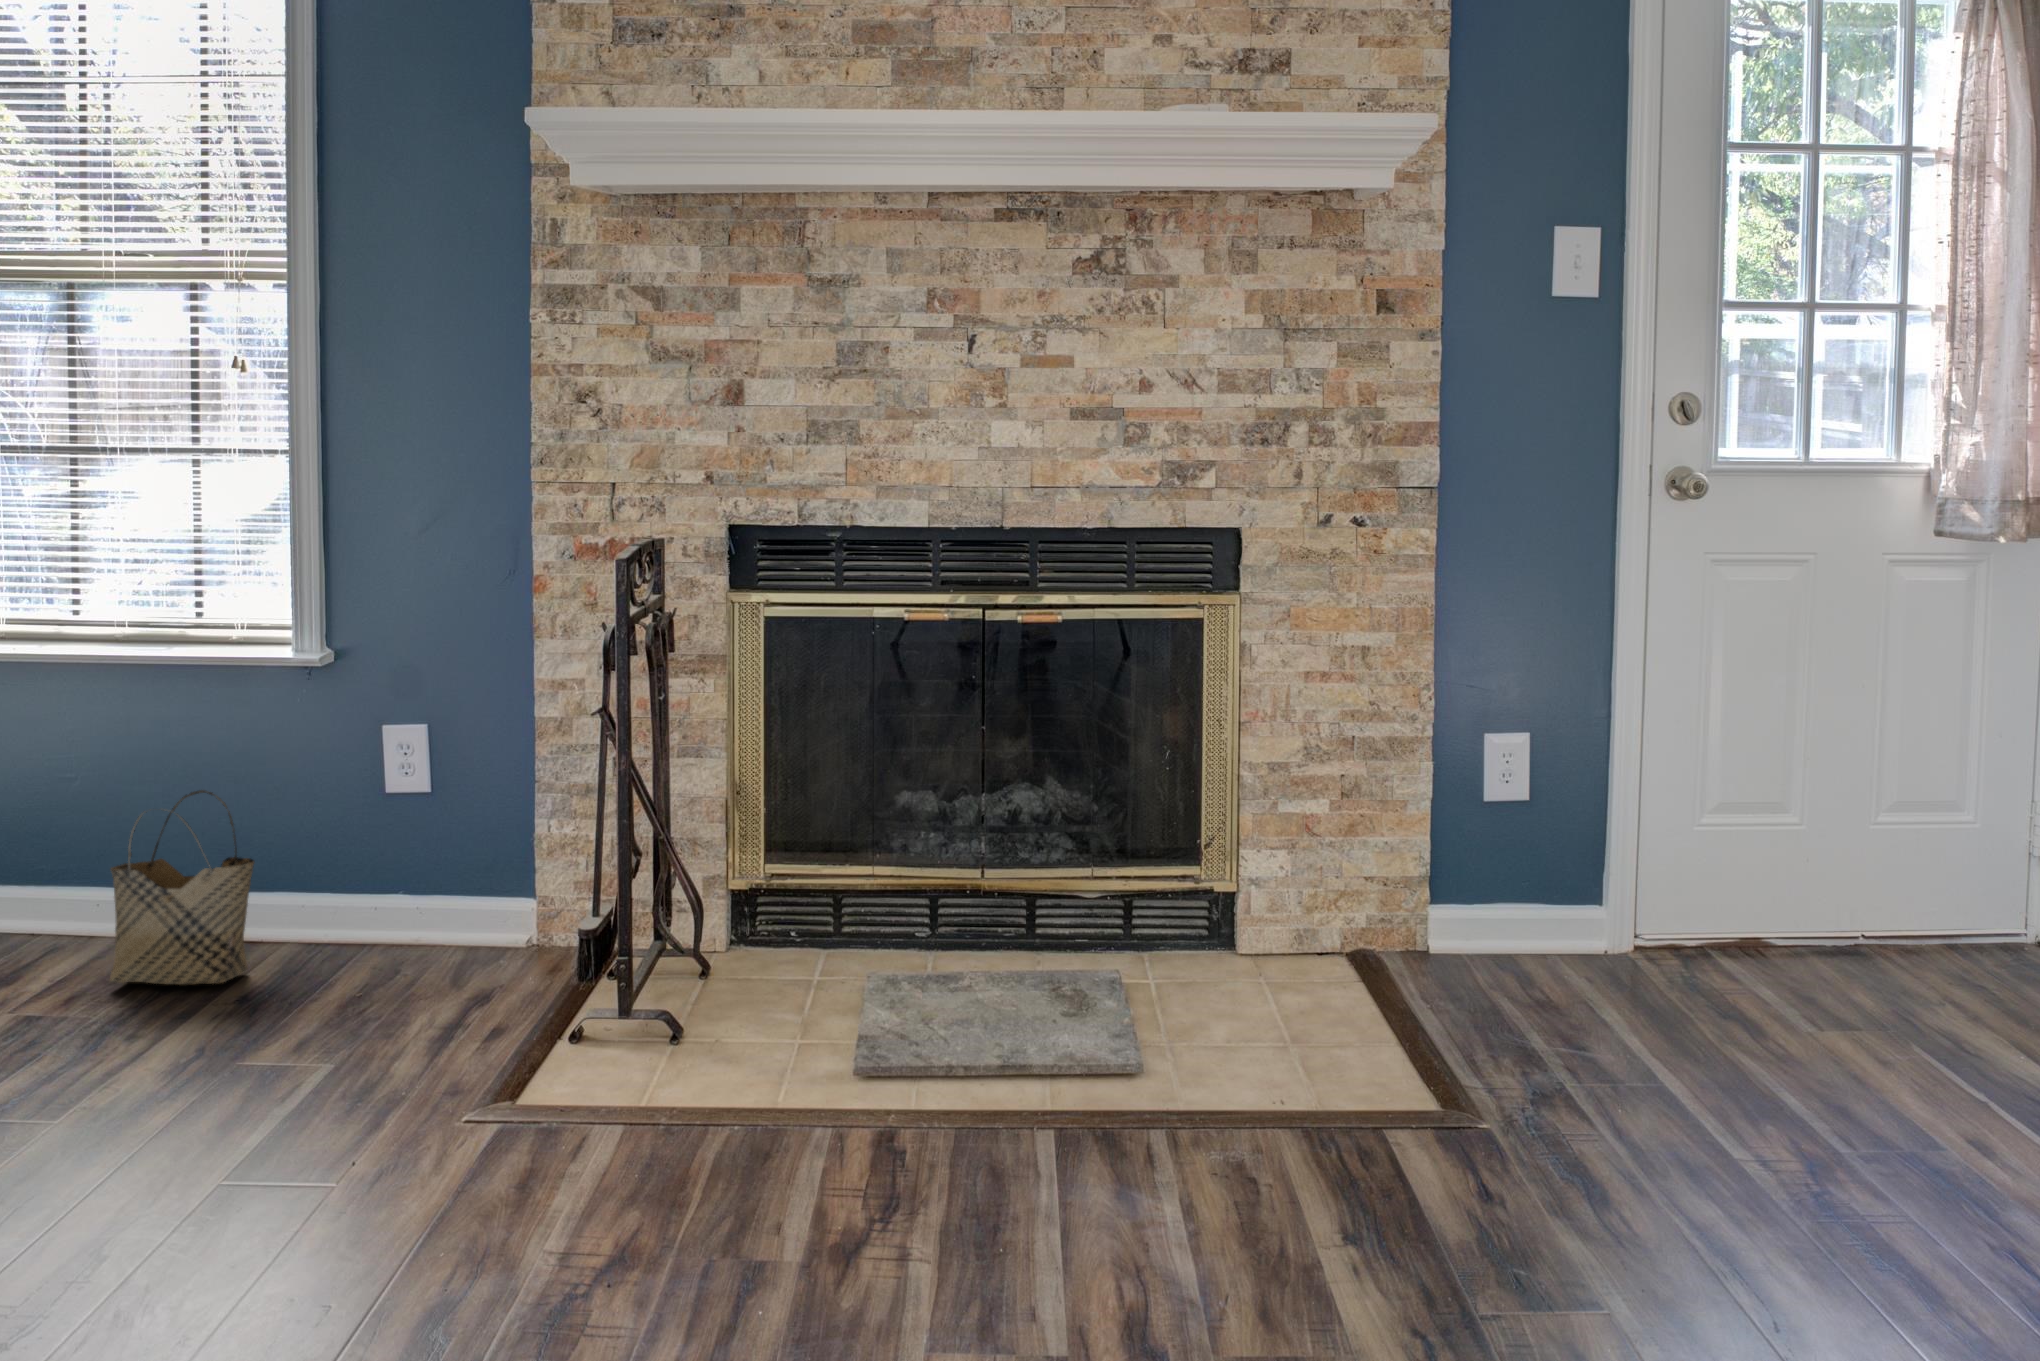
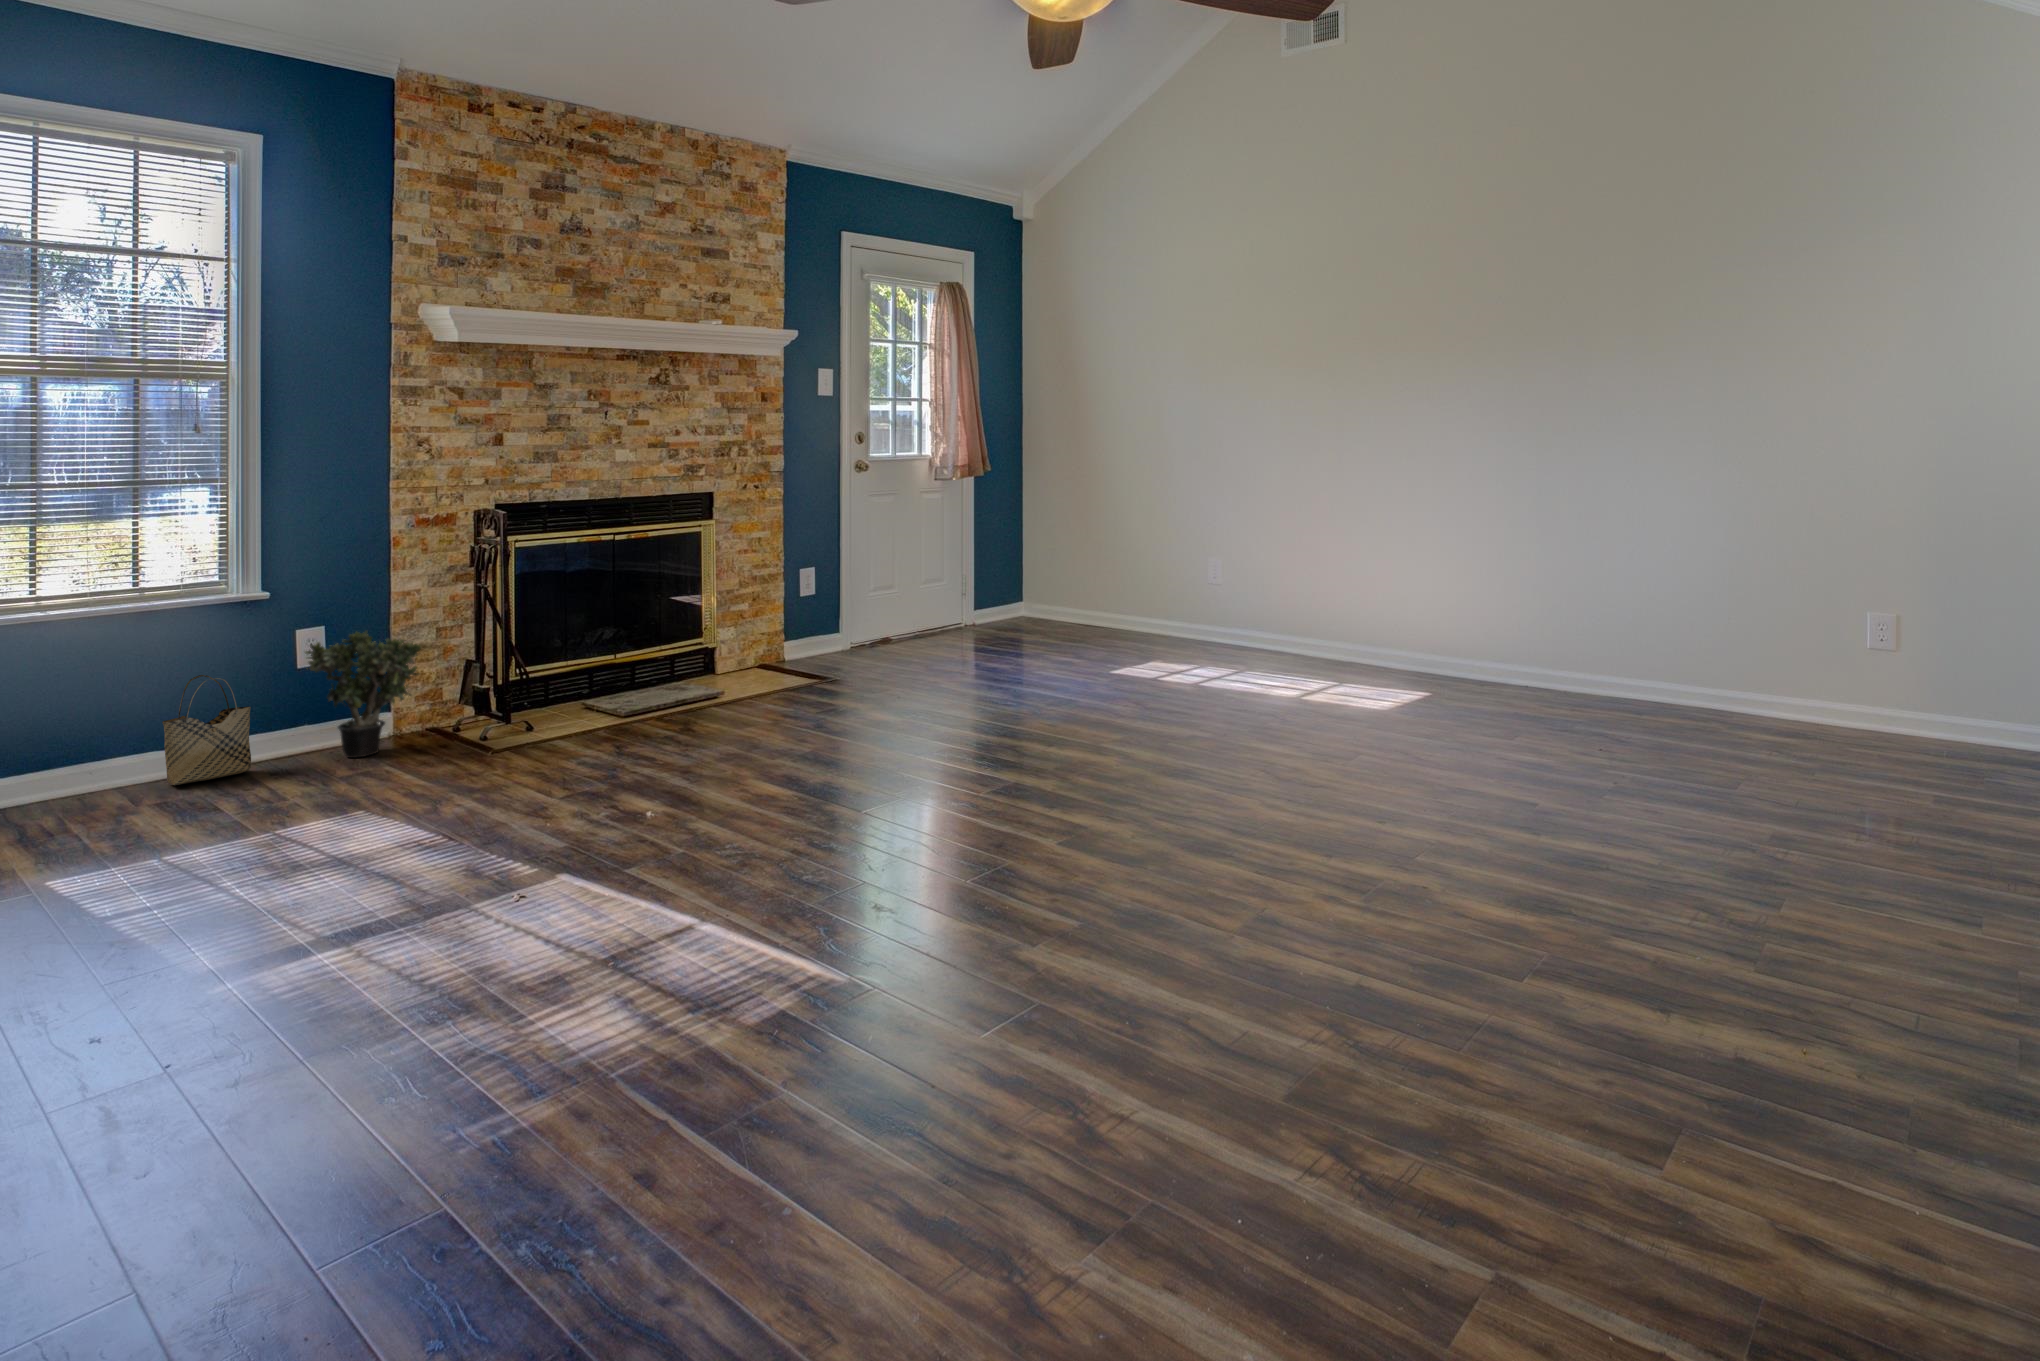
potted plant: none [298,758,517,1007] -> present [305,631,421,758]

